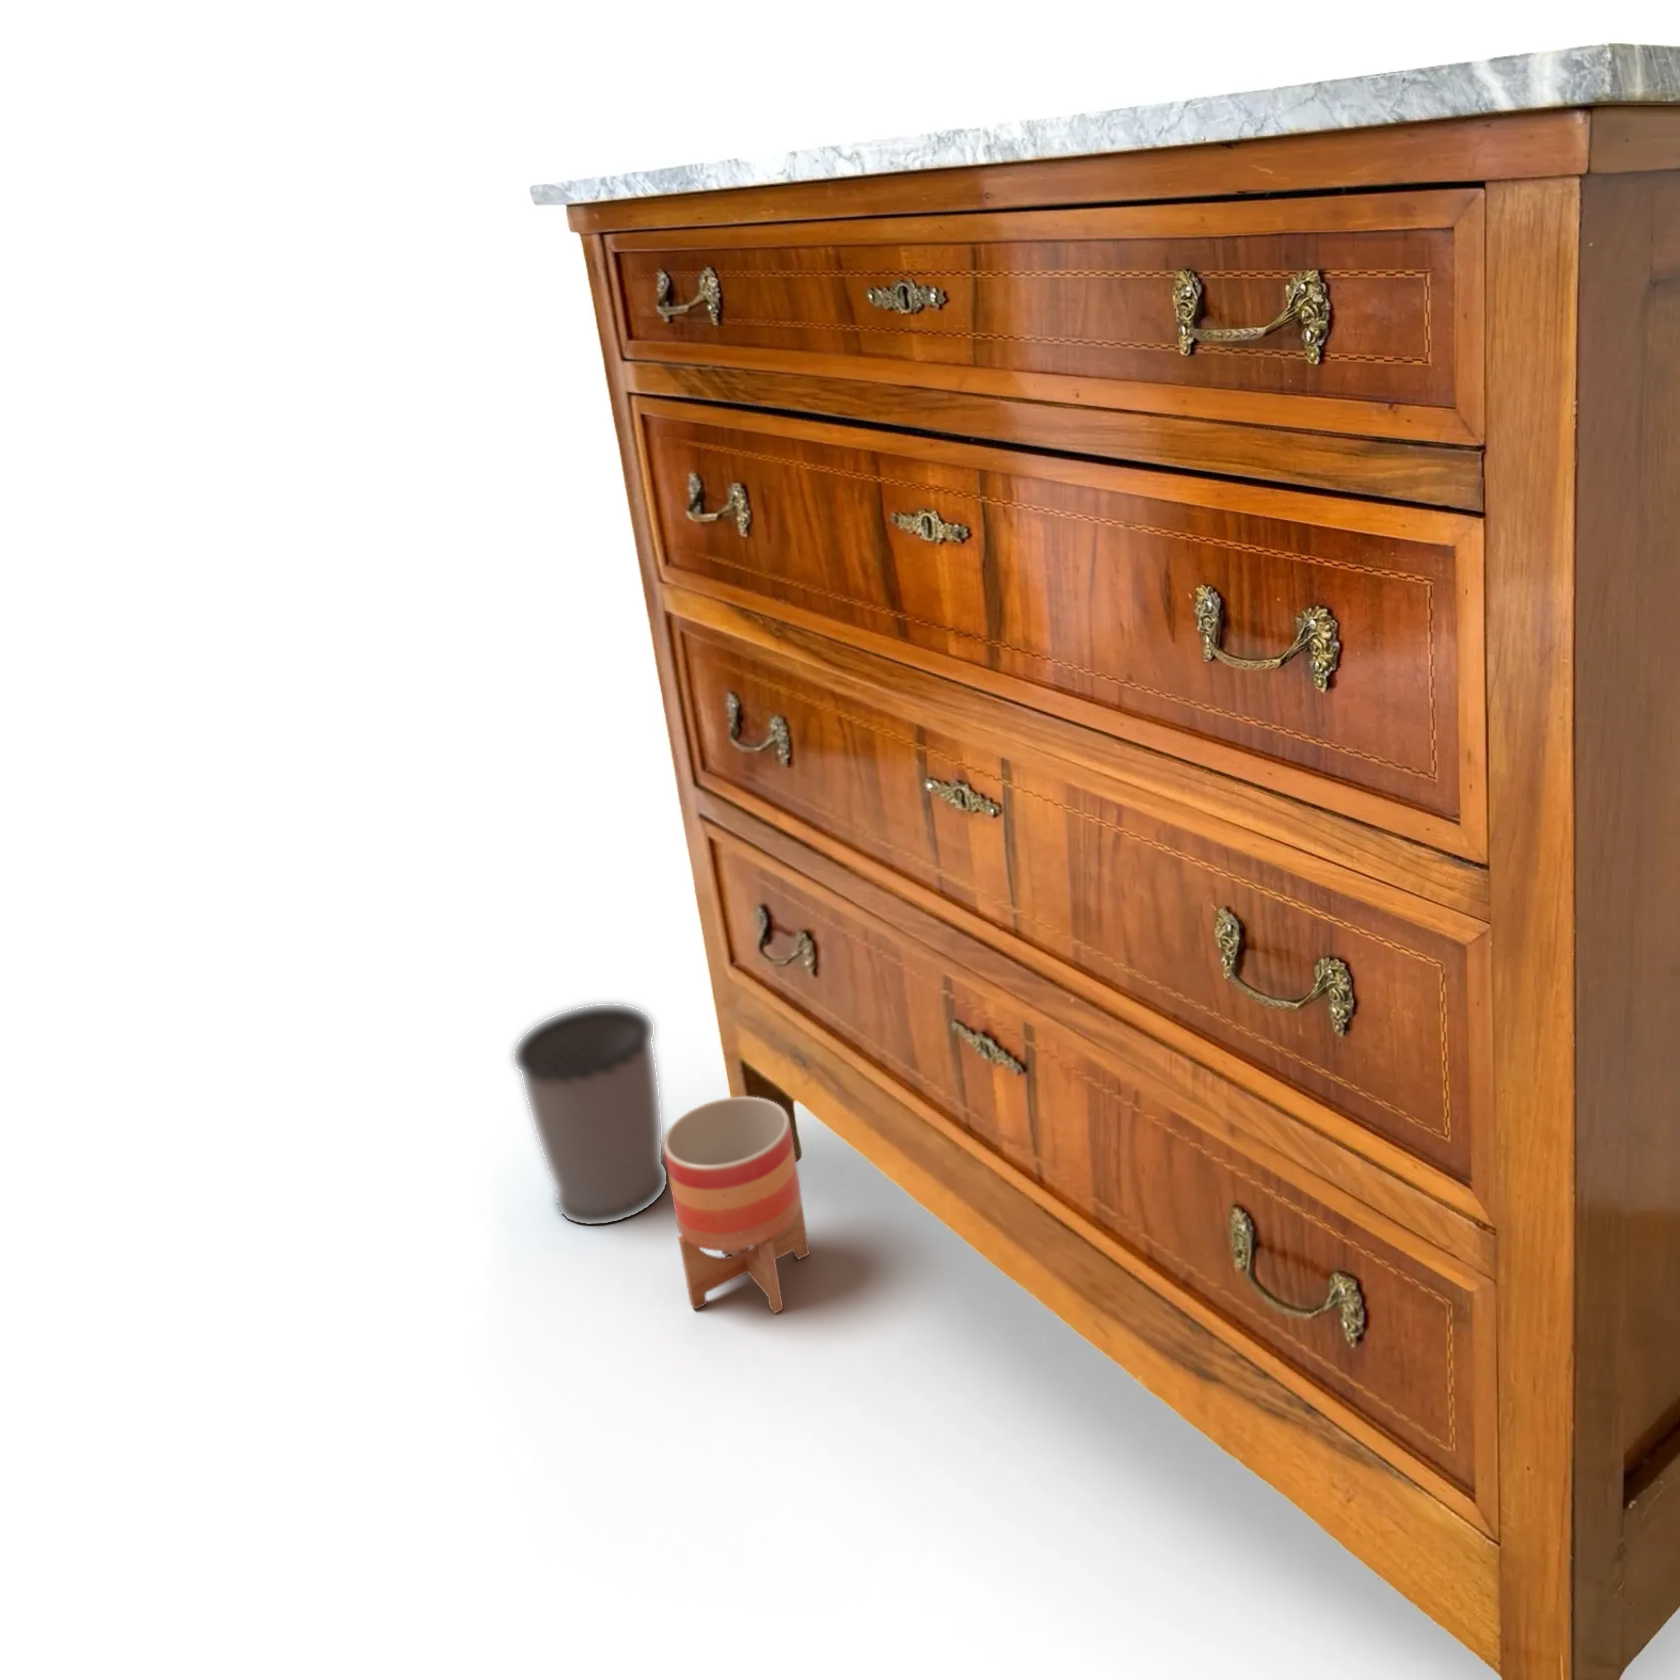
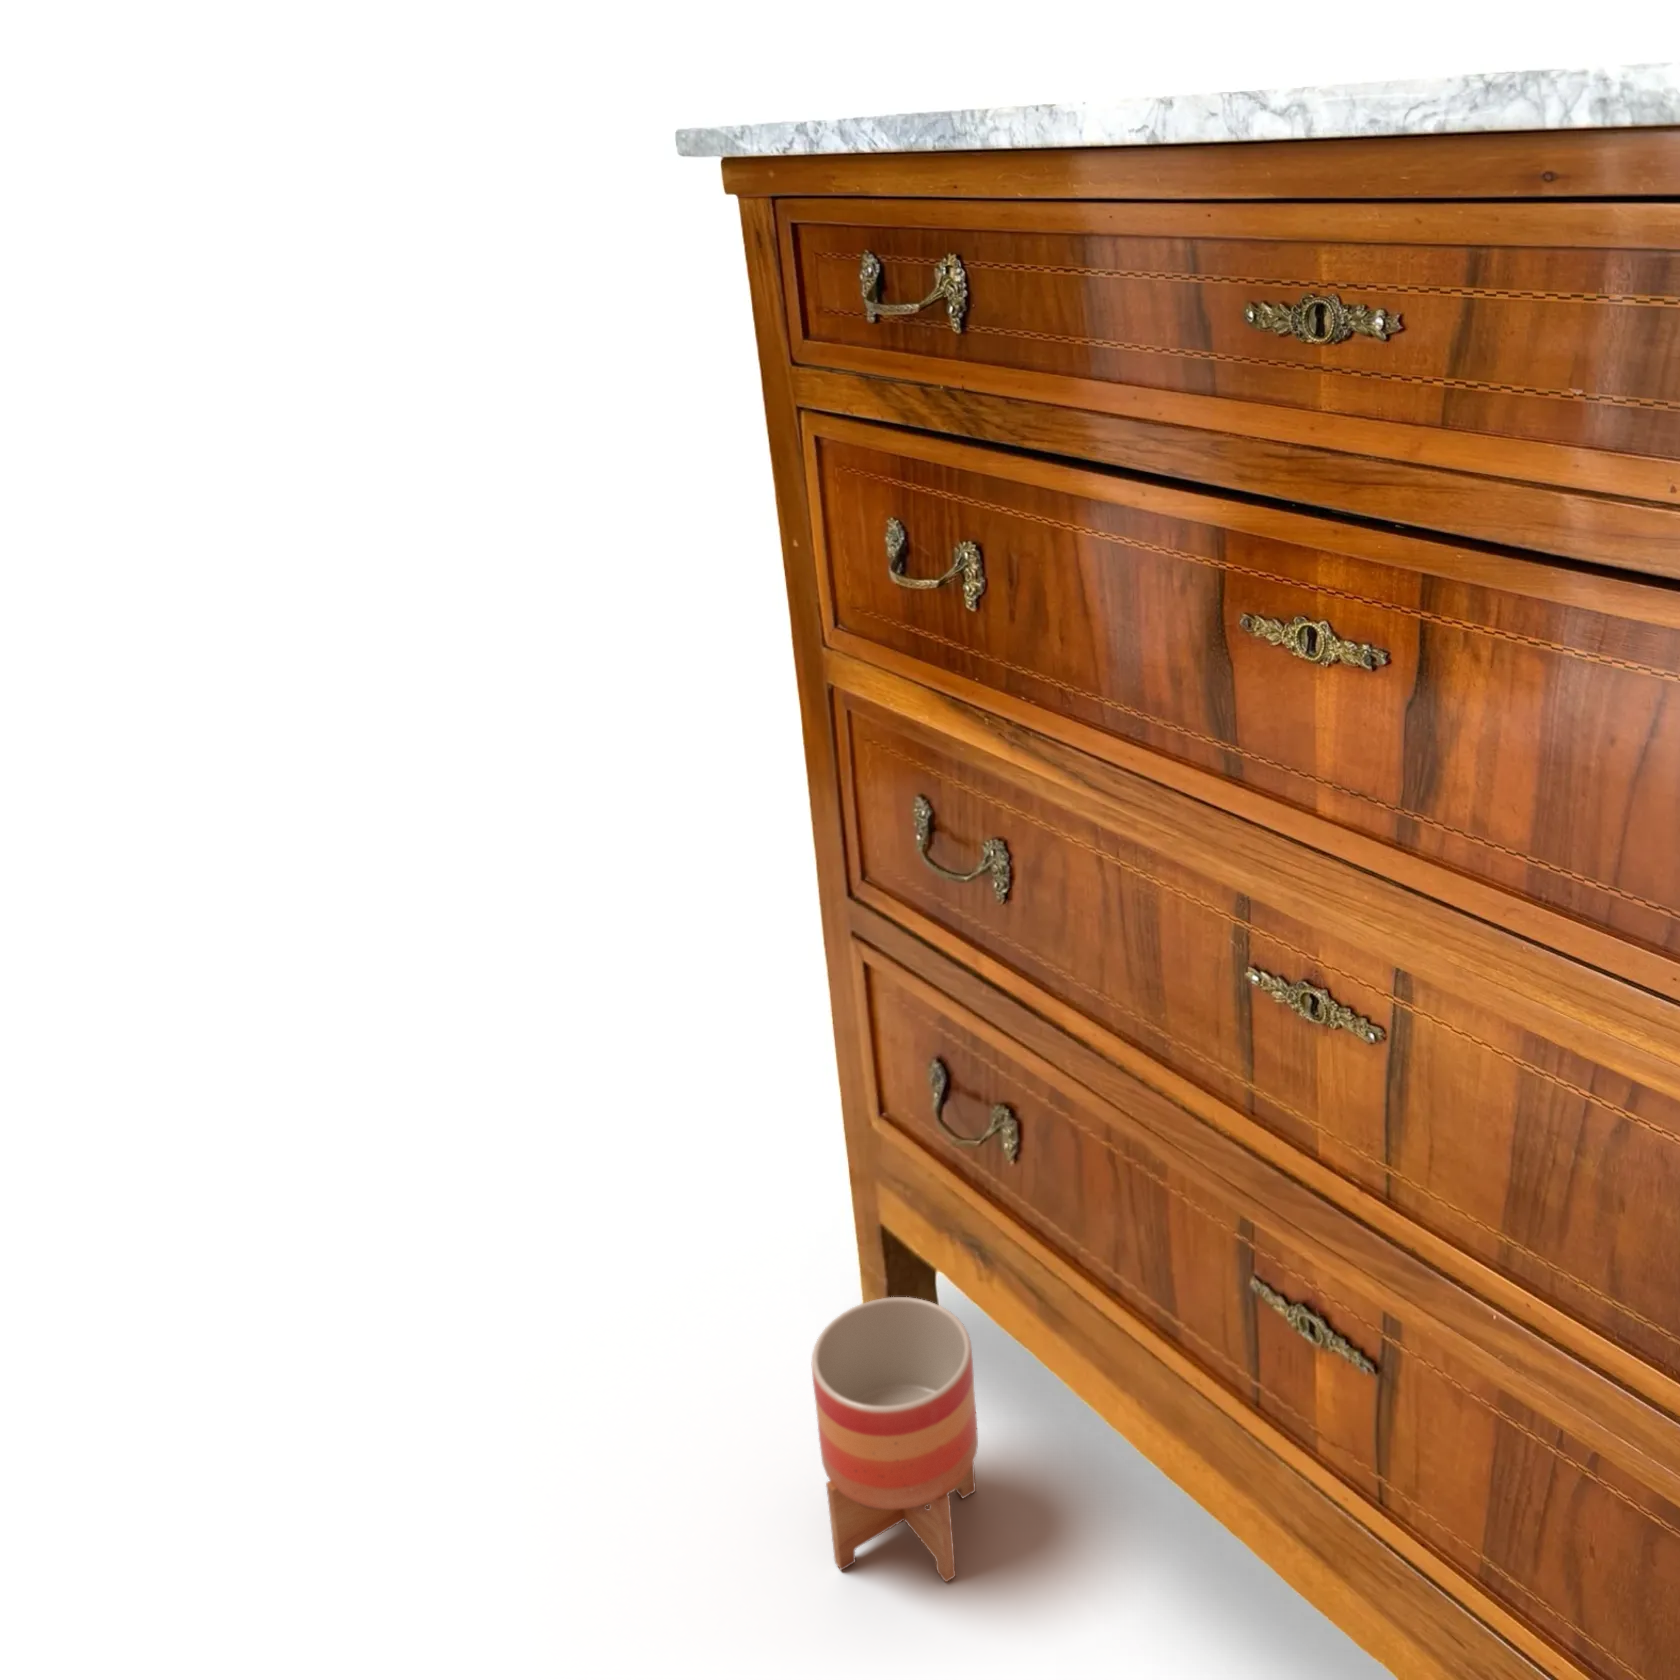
wastebasket: present [515,1005,667,1224] -> none [604,1150,779,1430]

